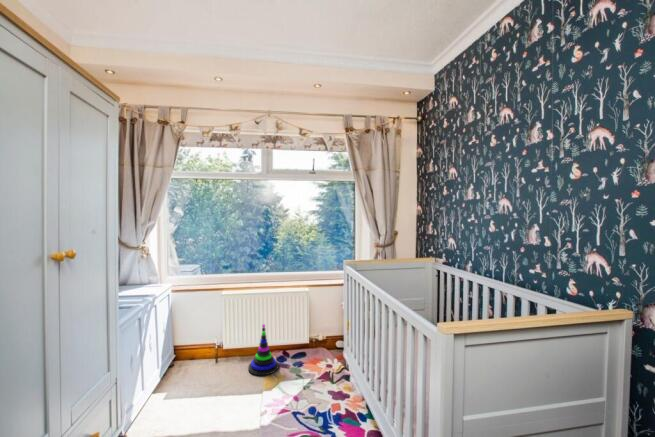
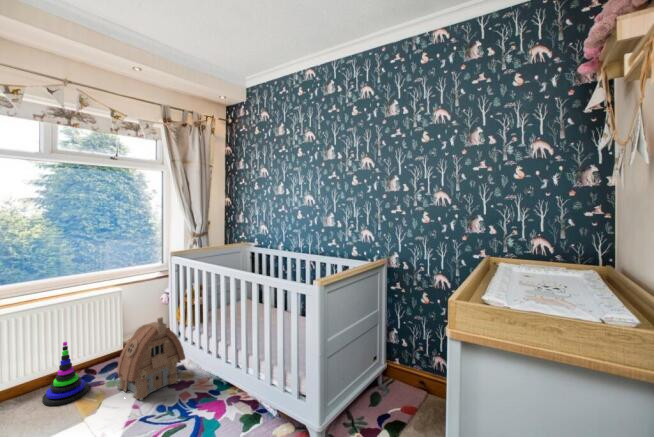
toy house: none [291,323,345,398] -> present [117,317,185,400]

